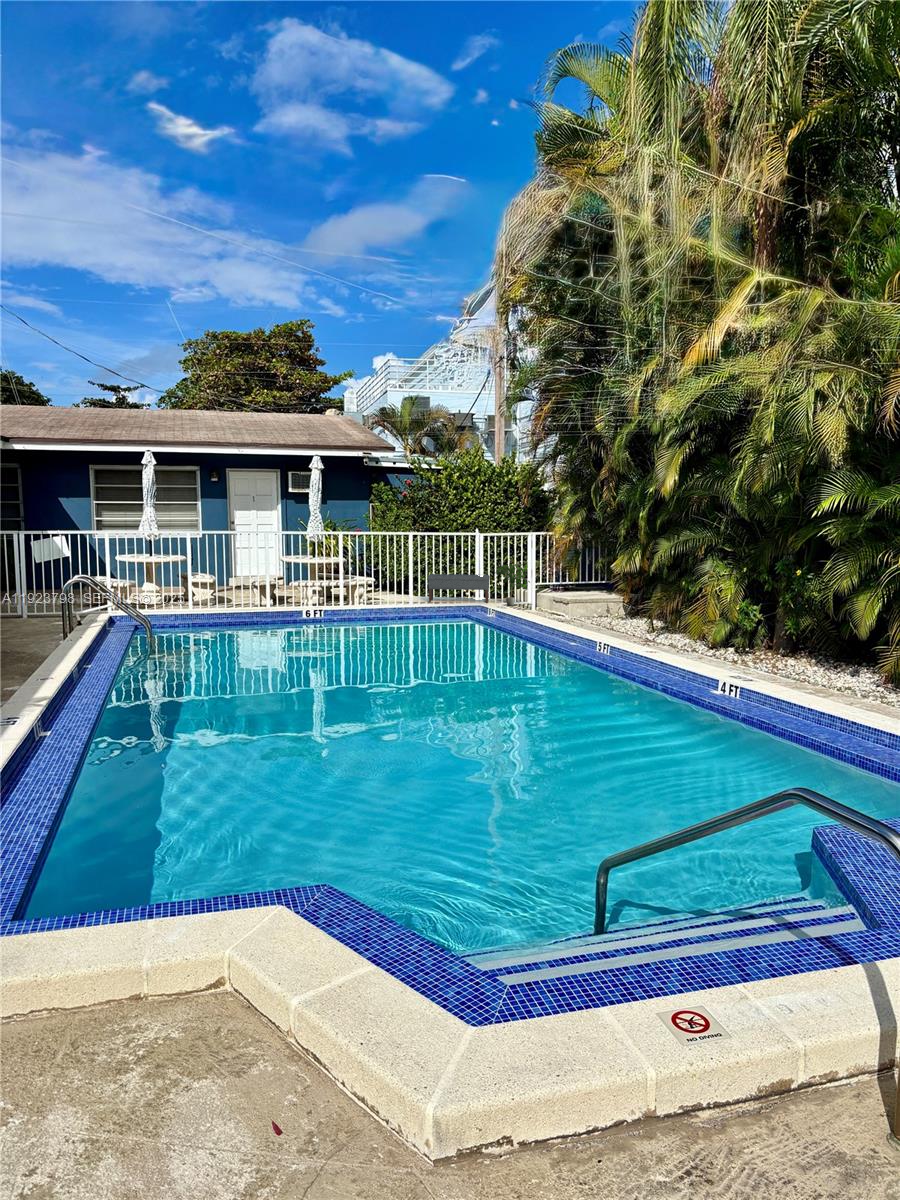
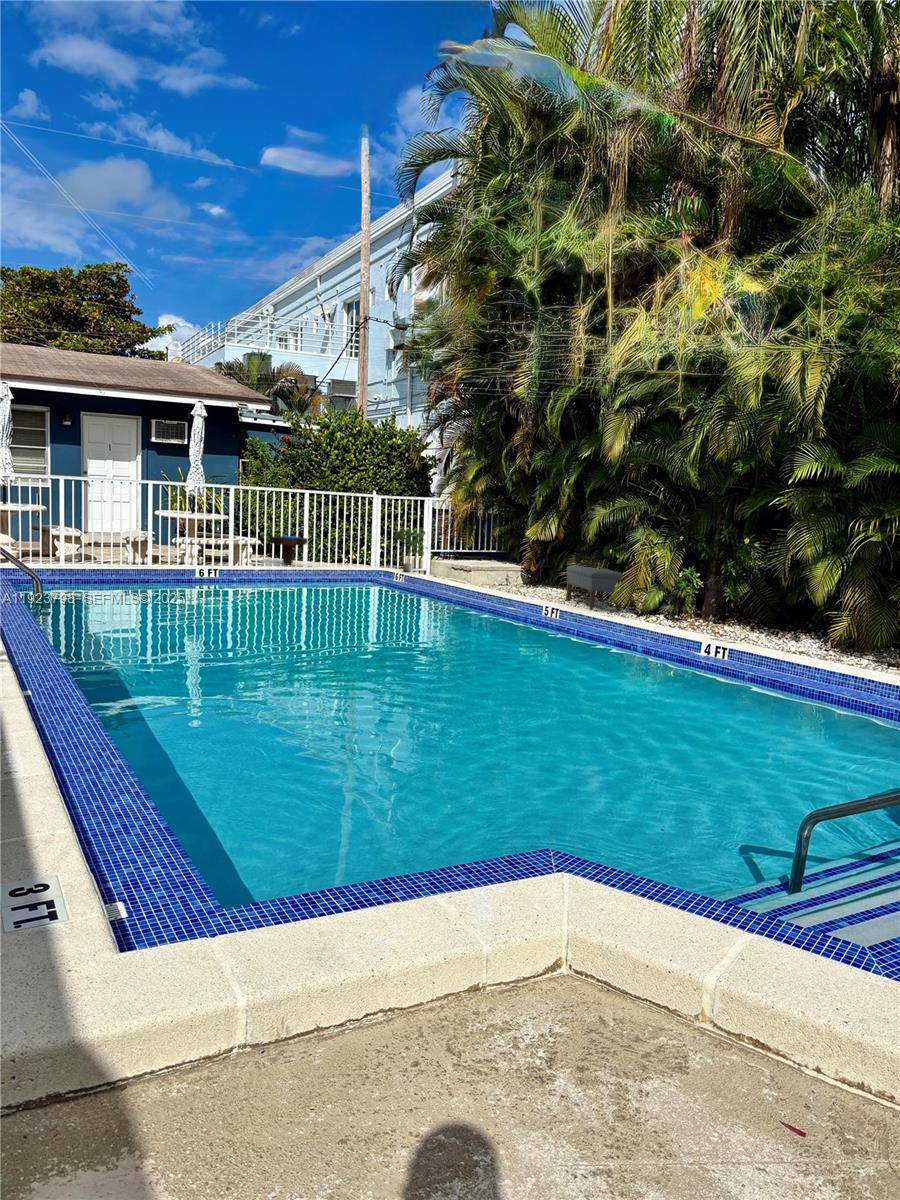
bench: present [428,574,490,603] -> present [566,565,623,611]
side table: none [381,575,417,602] -> present [269,536,308,565]

